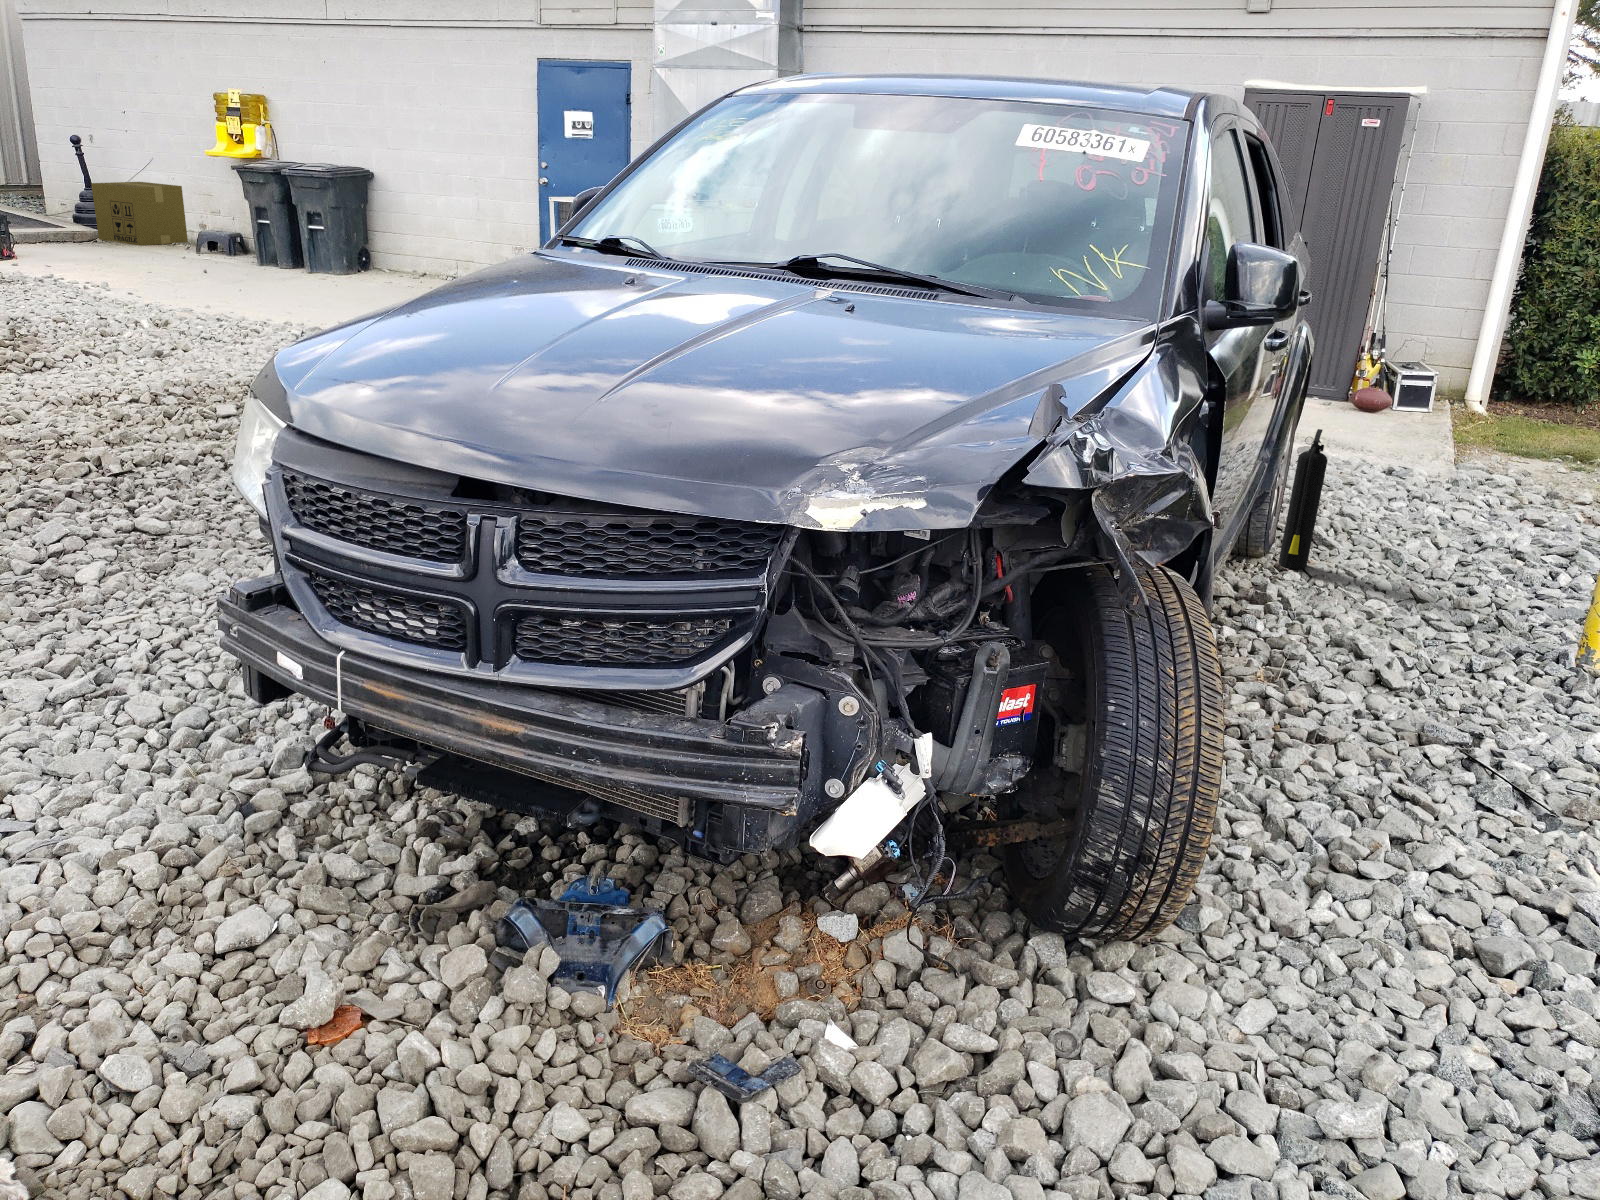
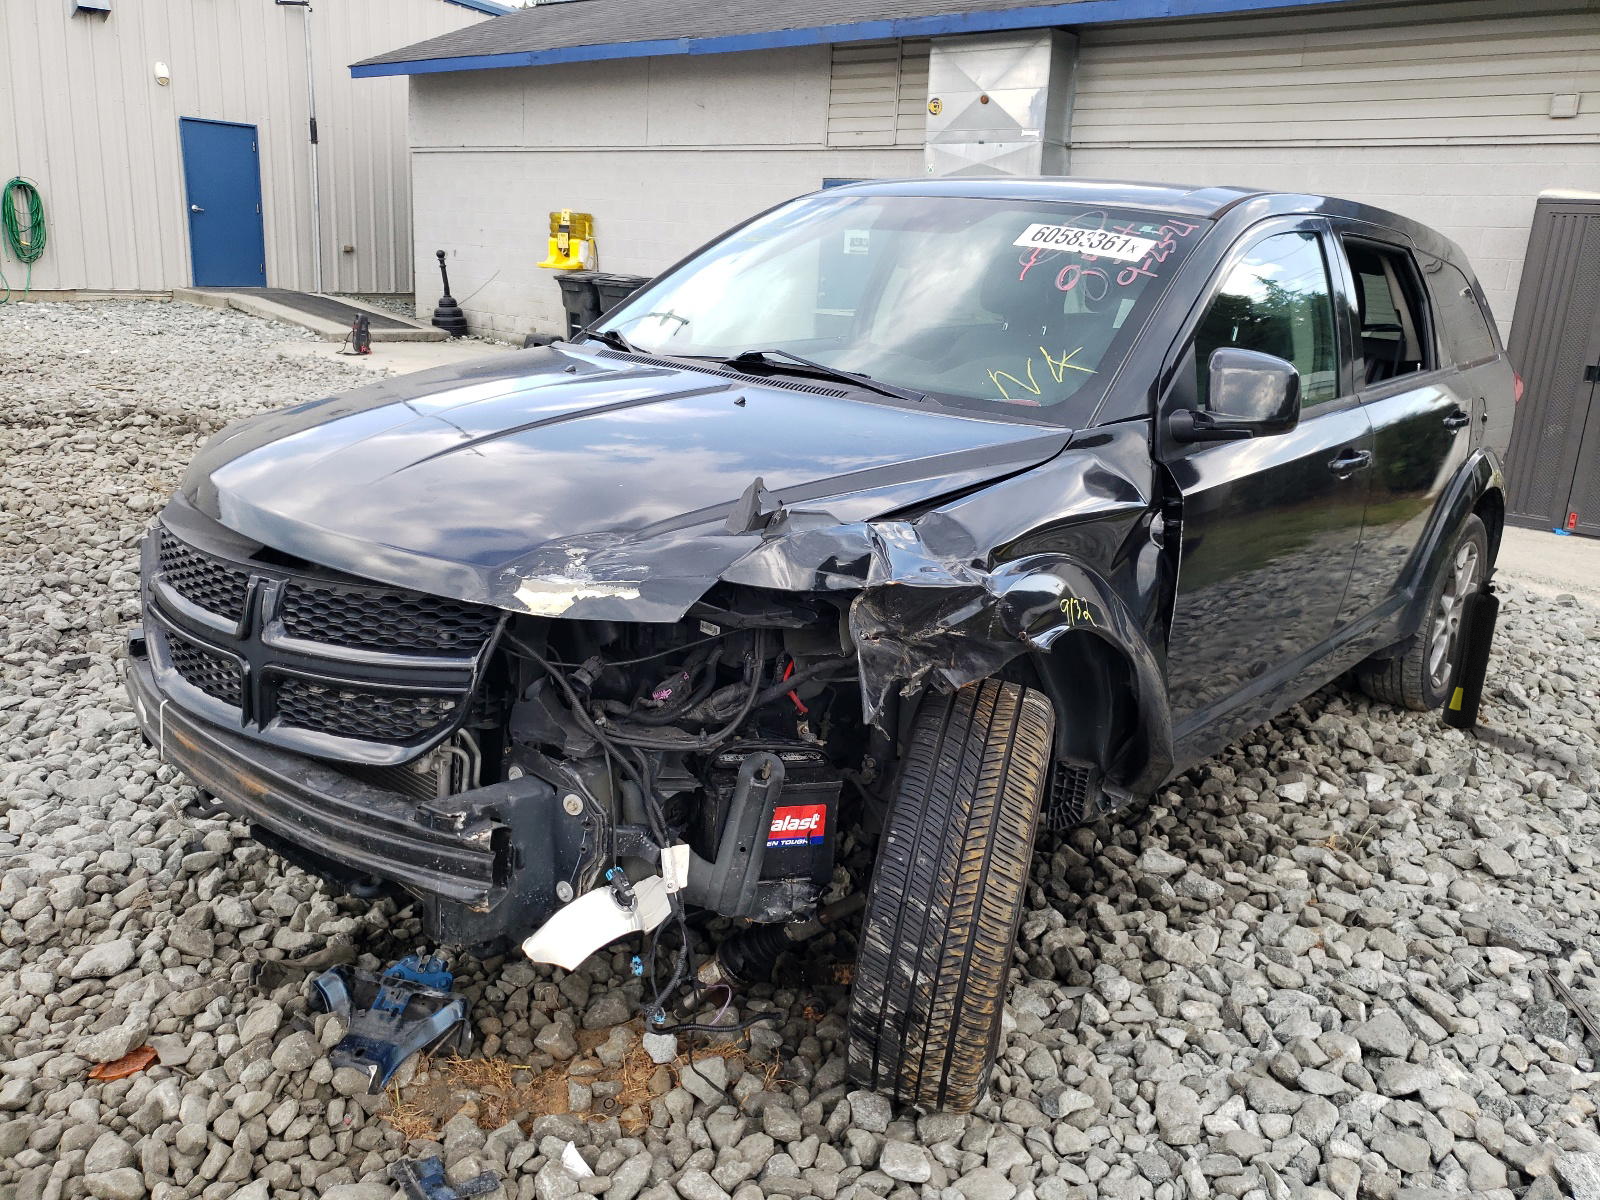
cardboard box: present [91,182,188,246] -> none [445,291,520,347]

